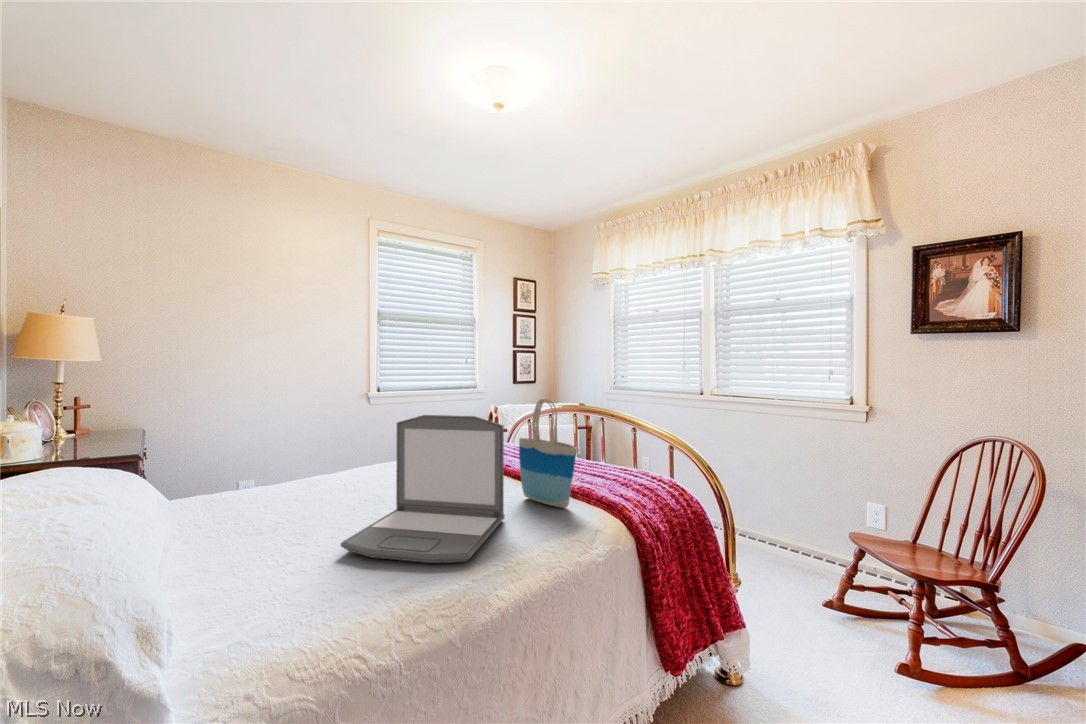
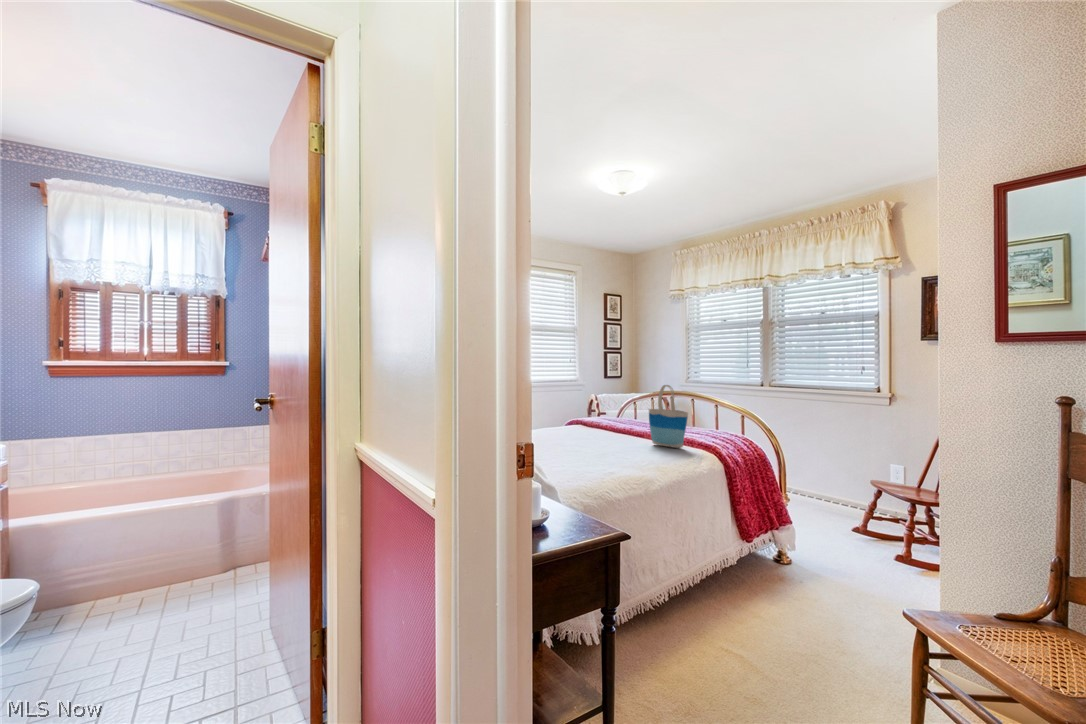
laptop: present [341,415,505,563] -> none [572,393,648,465]

